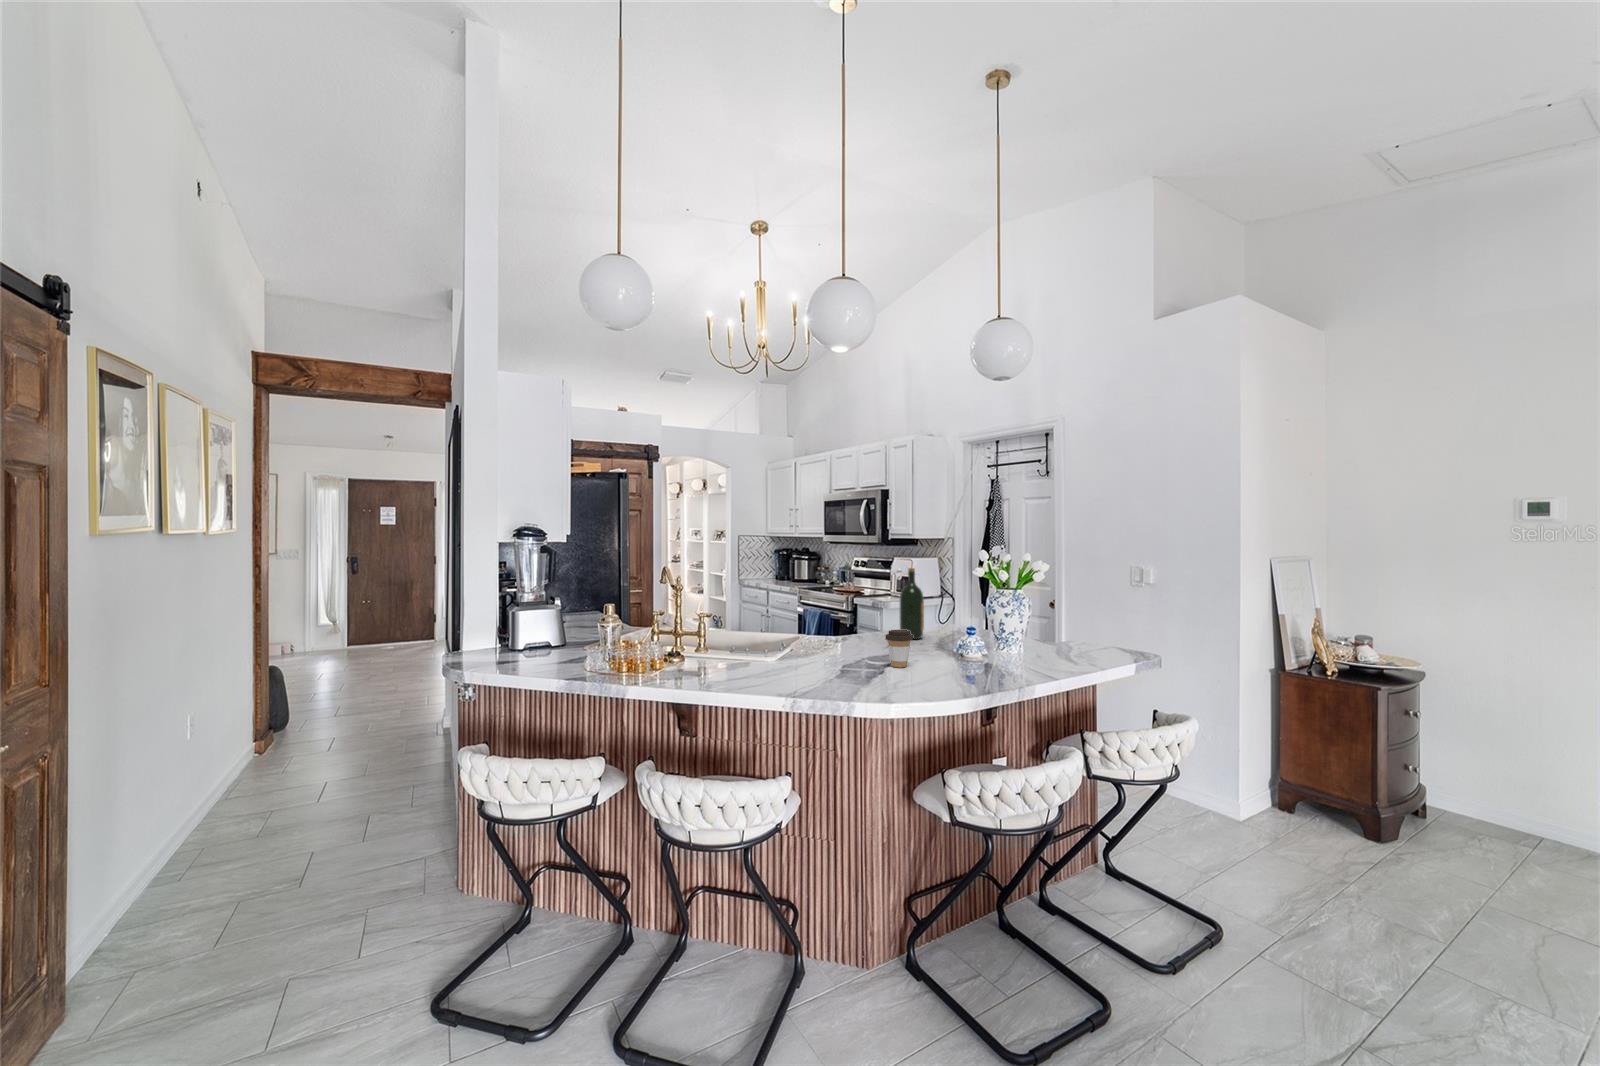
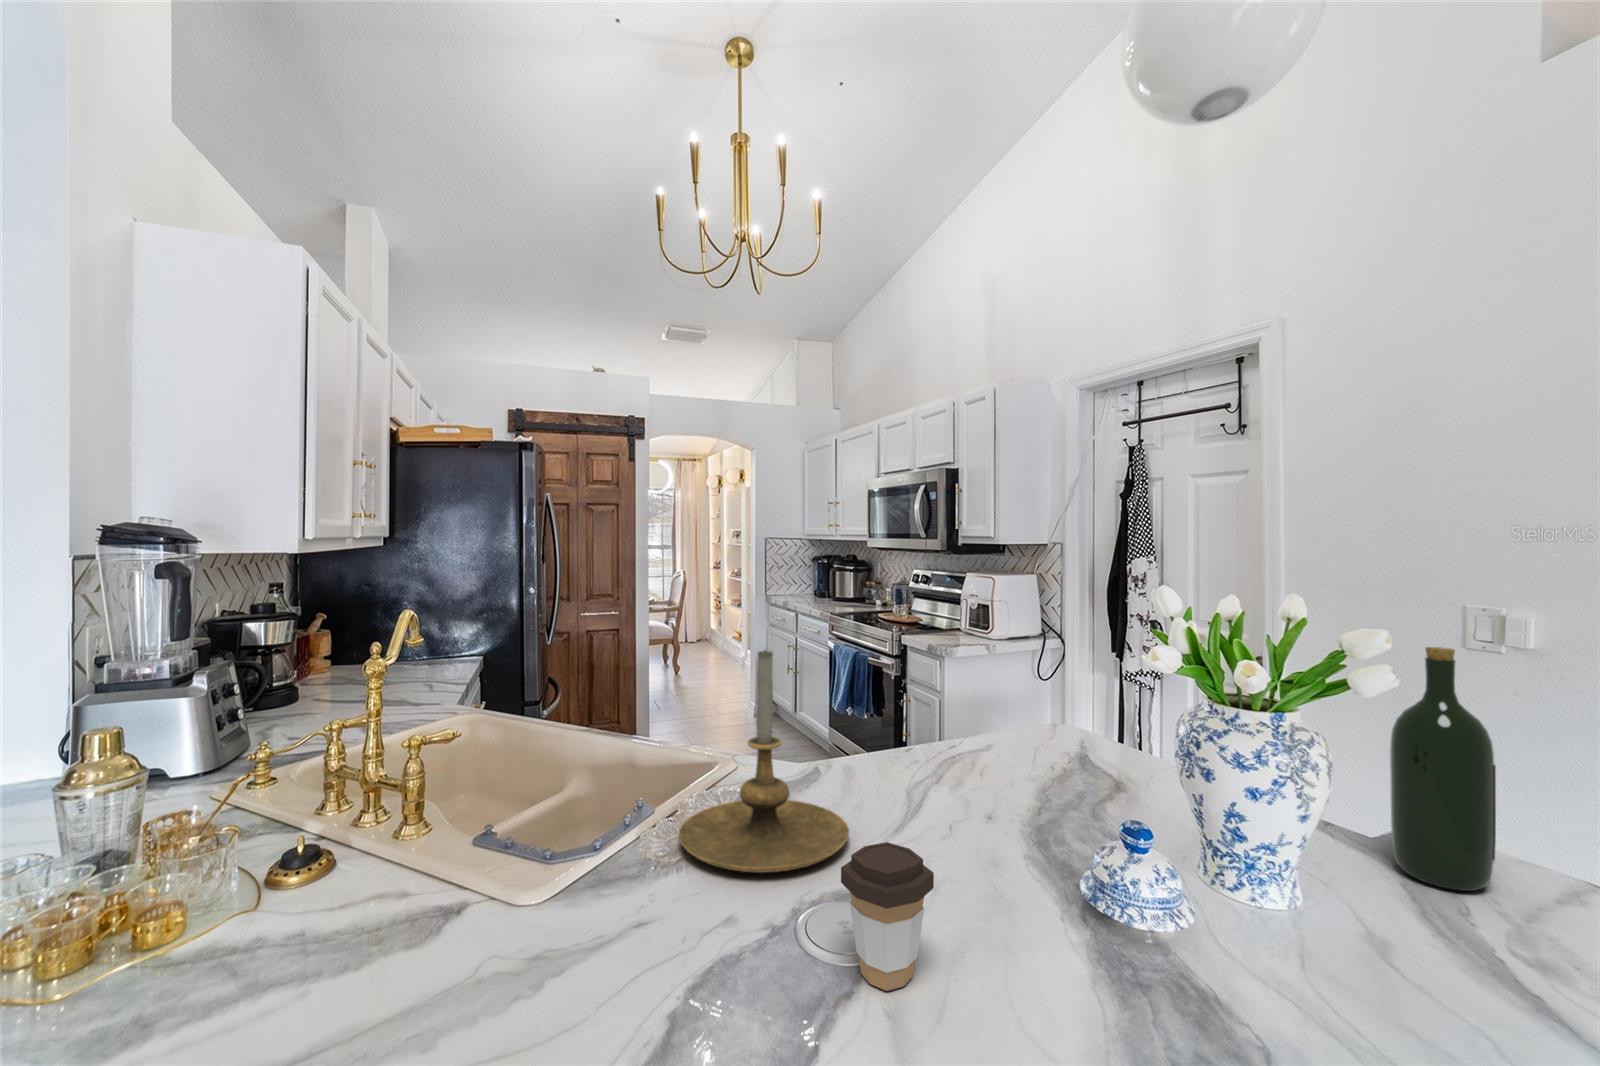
wine bottle: present [900,568,924,639] -> present [1390,647,1496,891]
candle holder: none [809,578,874,654] -> present [679,650,849,873]

